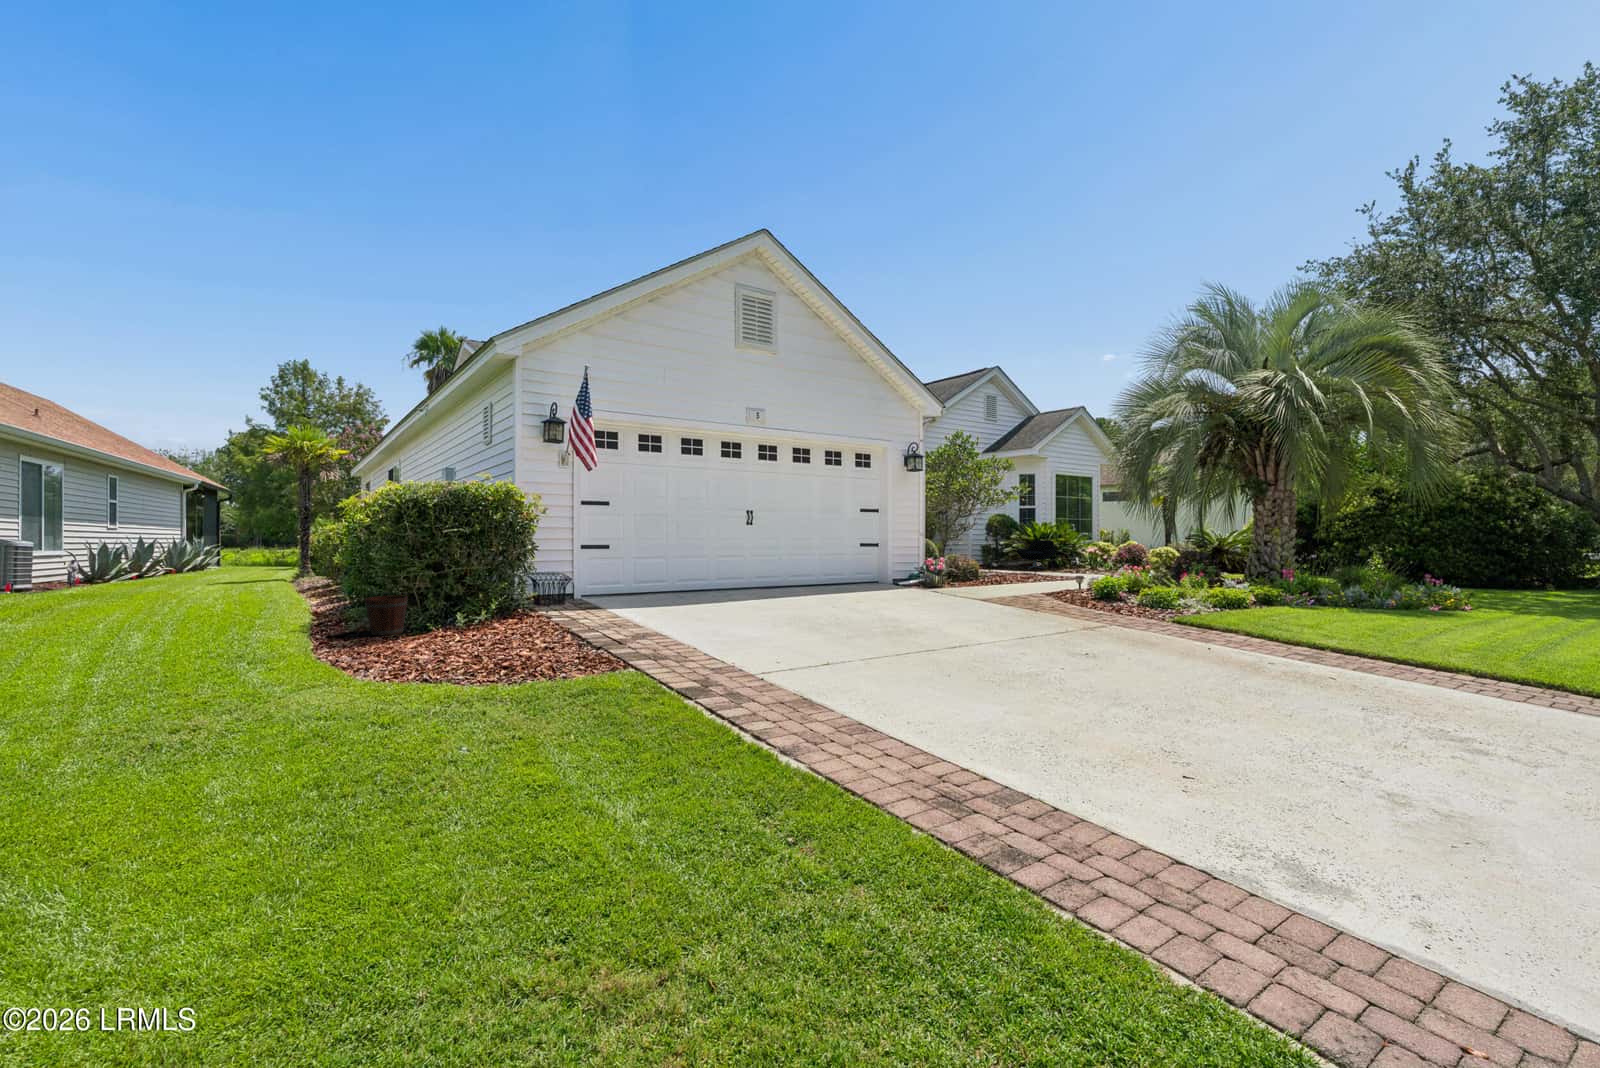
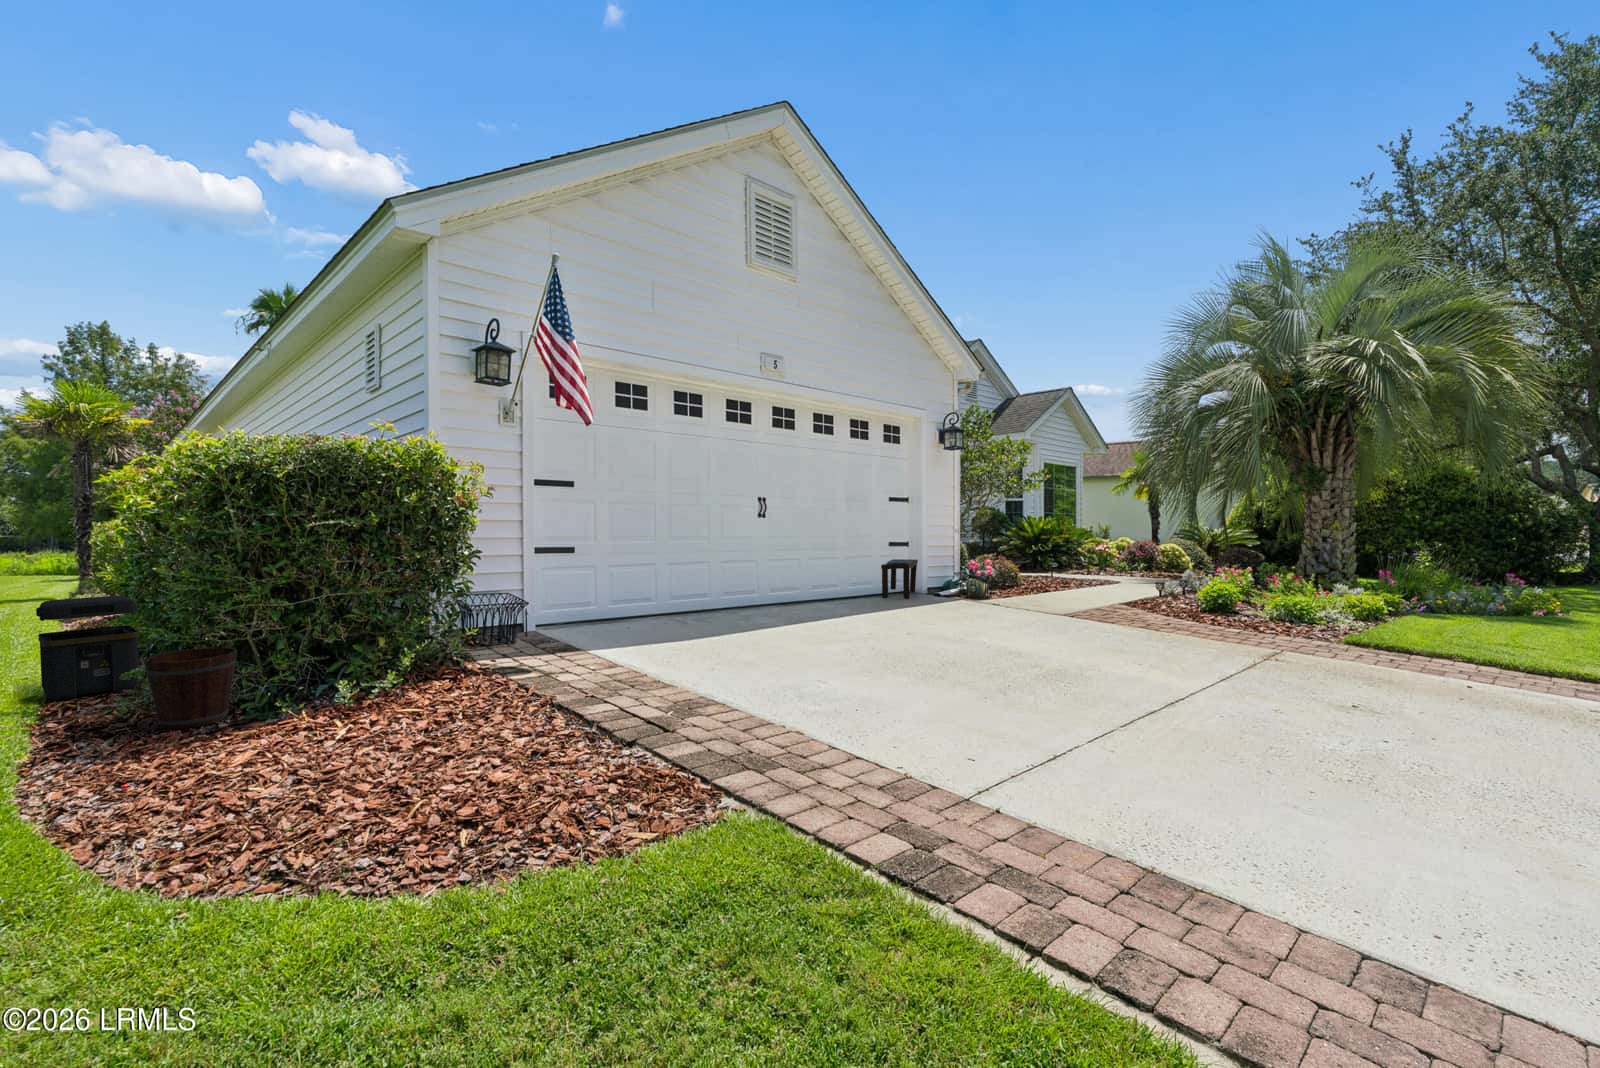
lounge chair: present [1017,540,1055,569] -> none [1043,536,1087,570]
bench: none [845,557,880,586] -> present [881,559,918,598]
toolbox: none [309,568,357,623] -> present [36,595,139,700]

